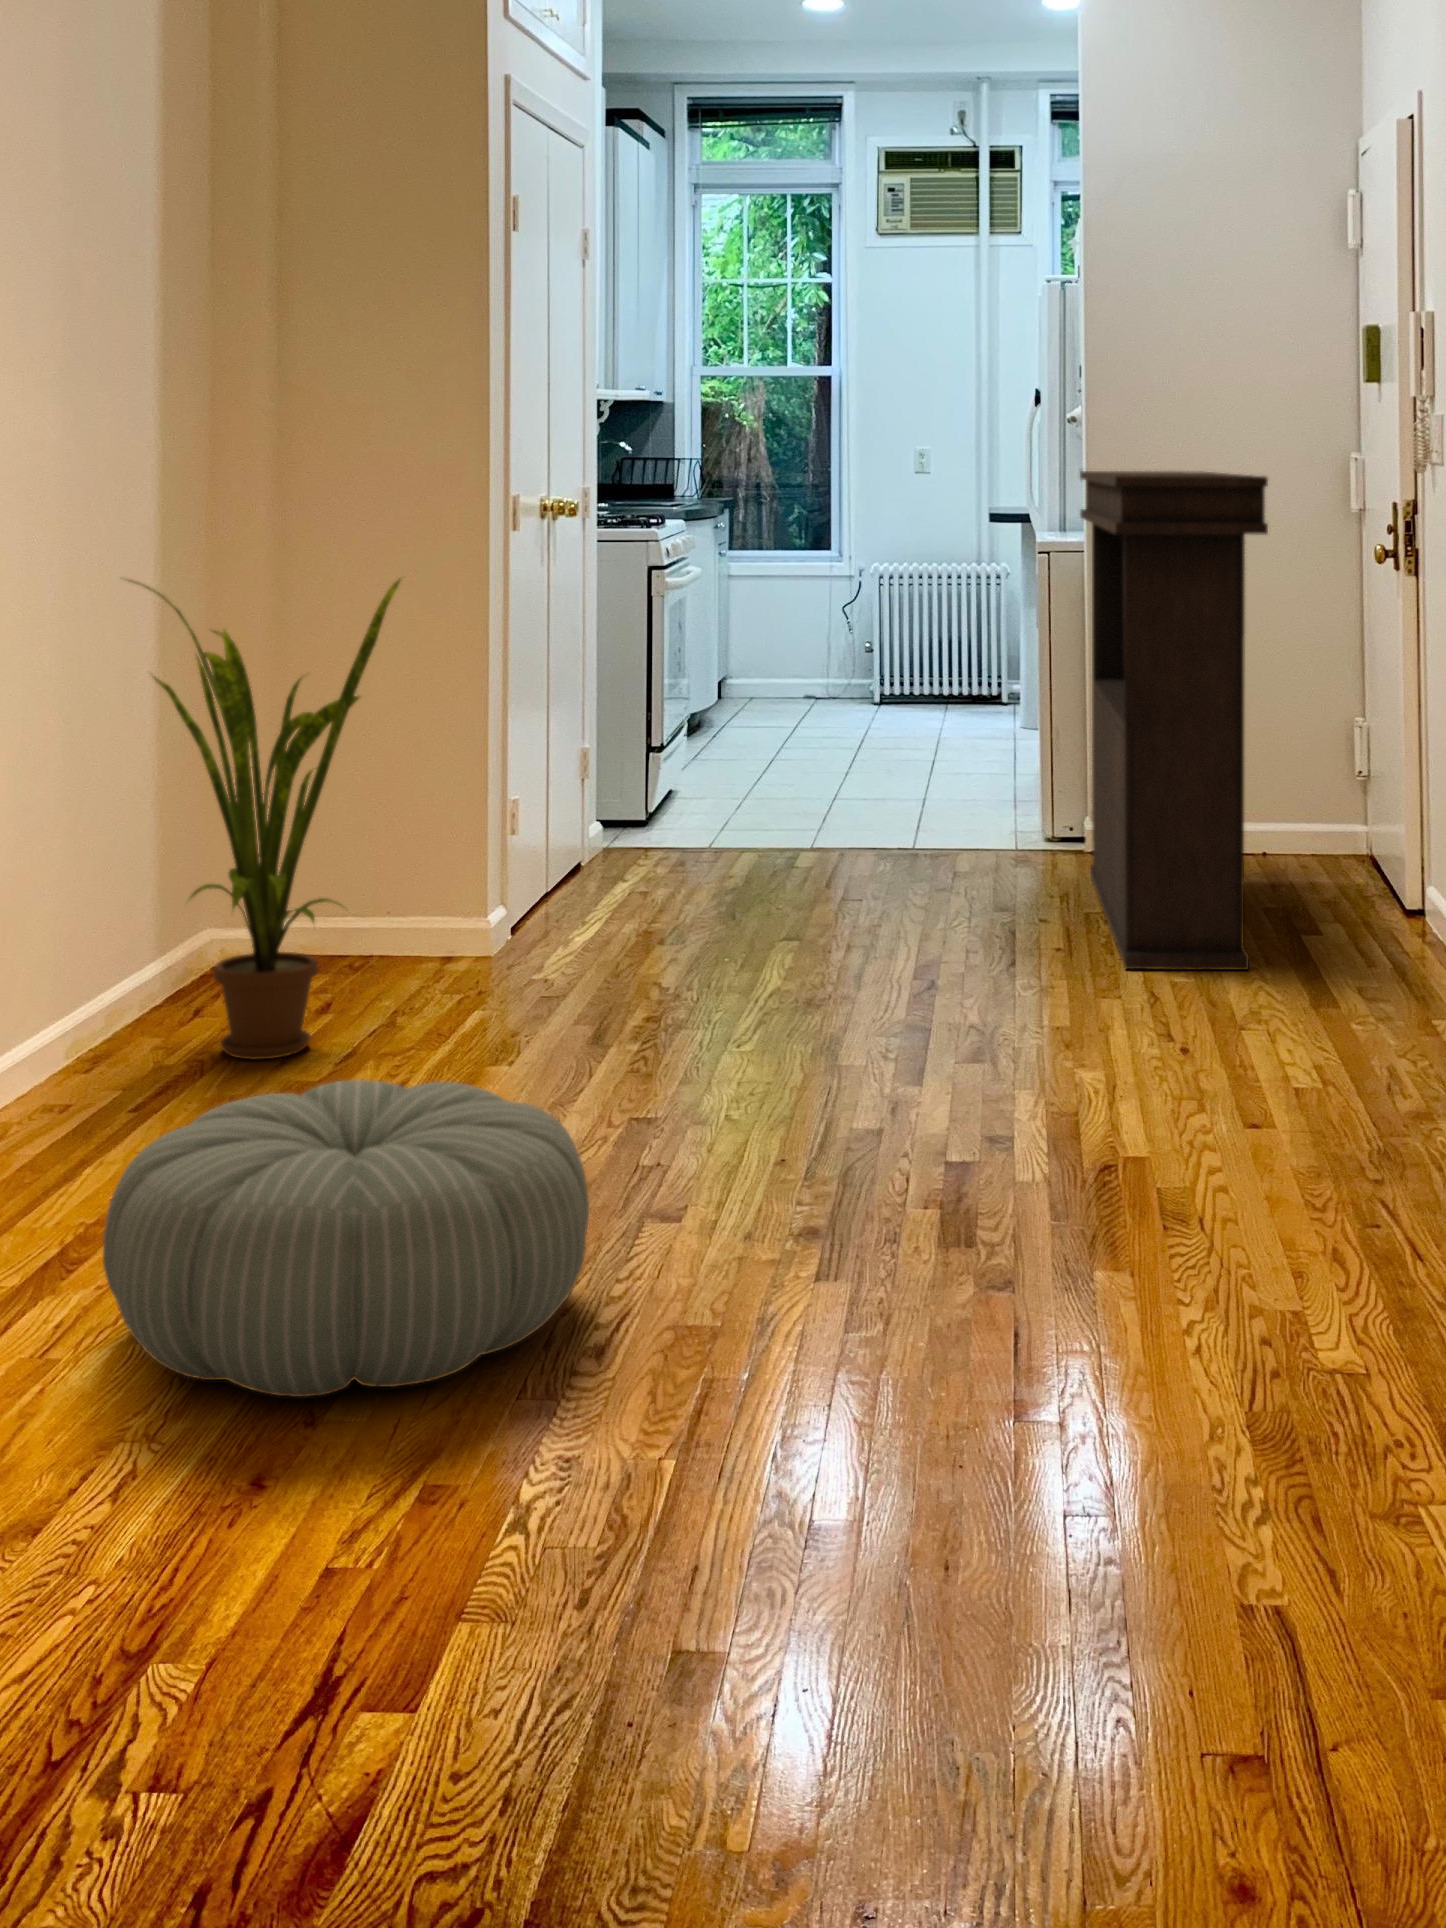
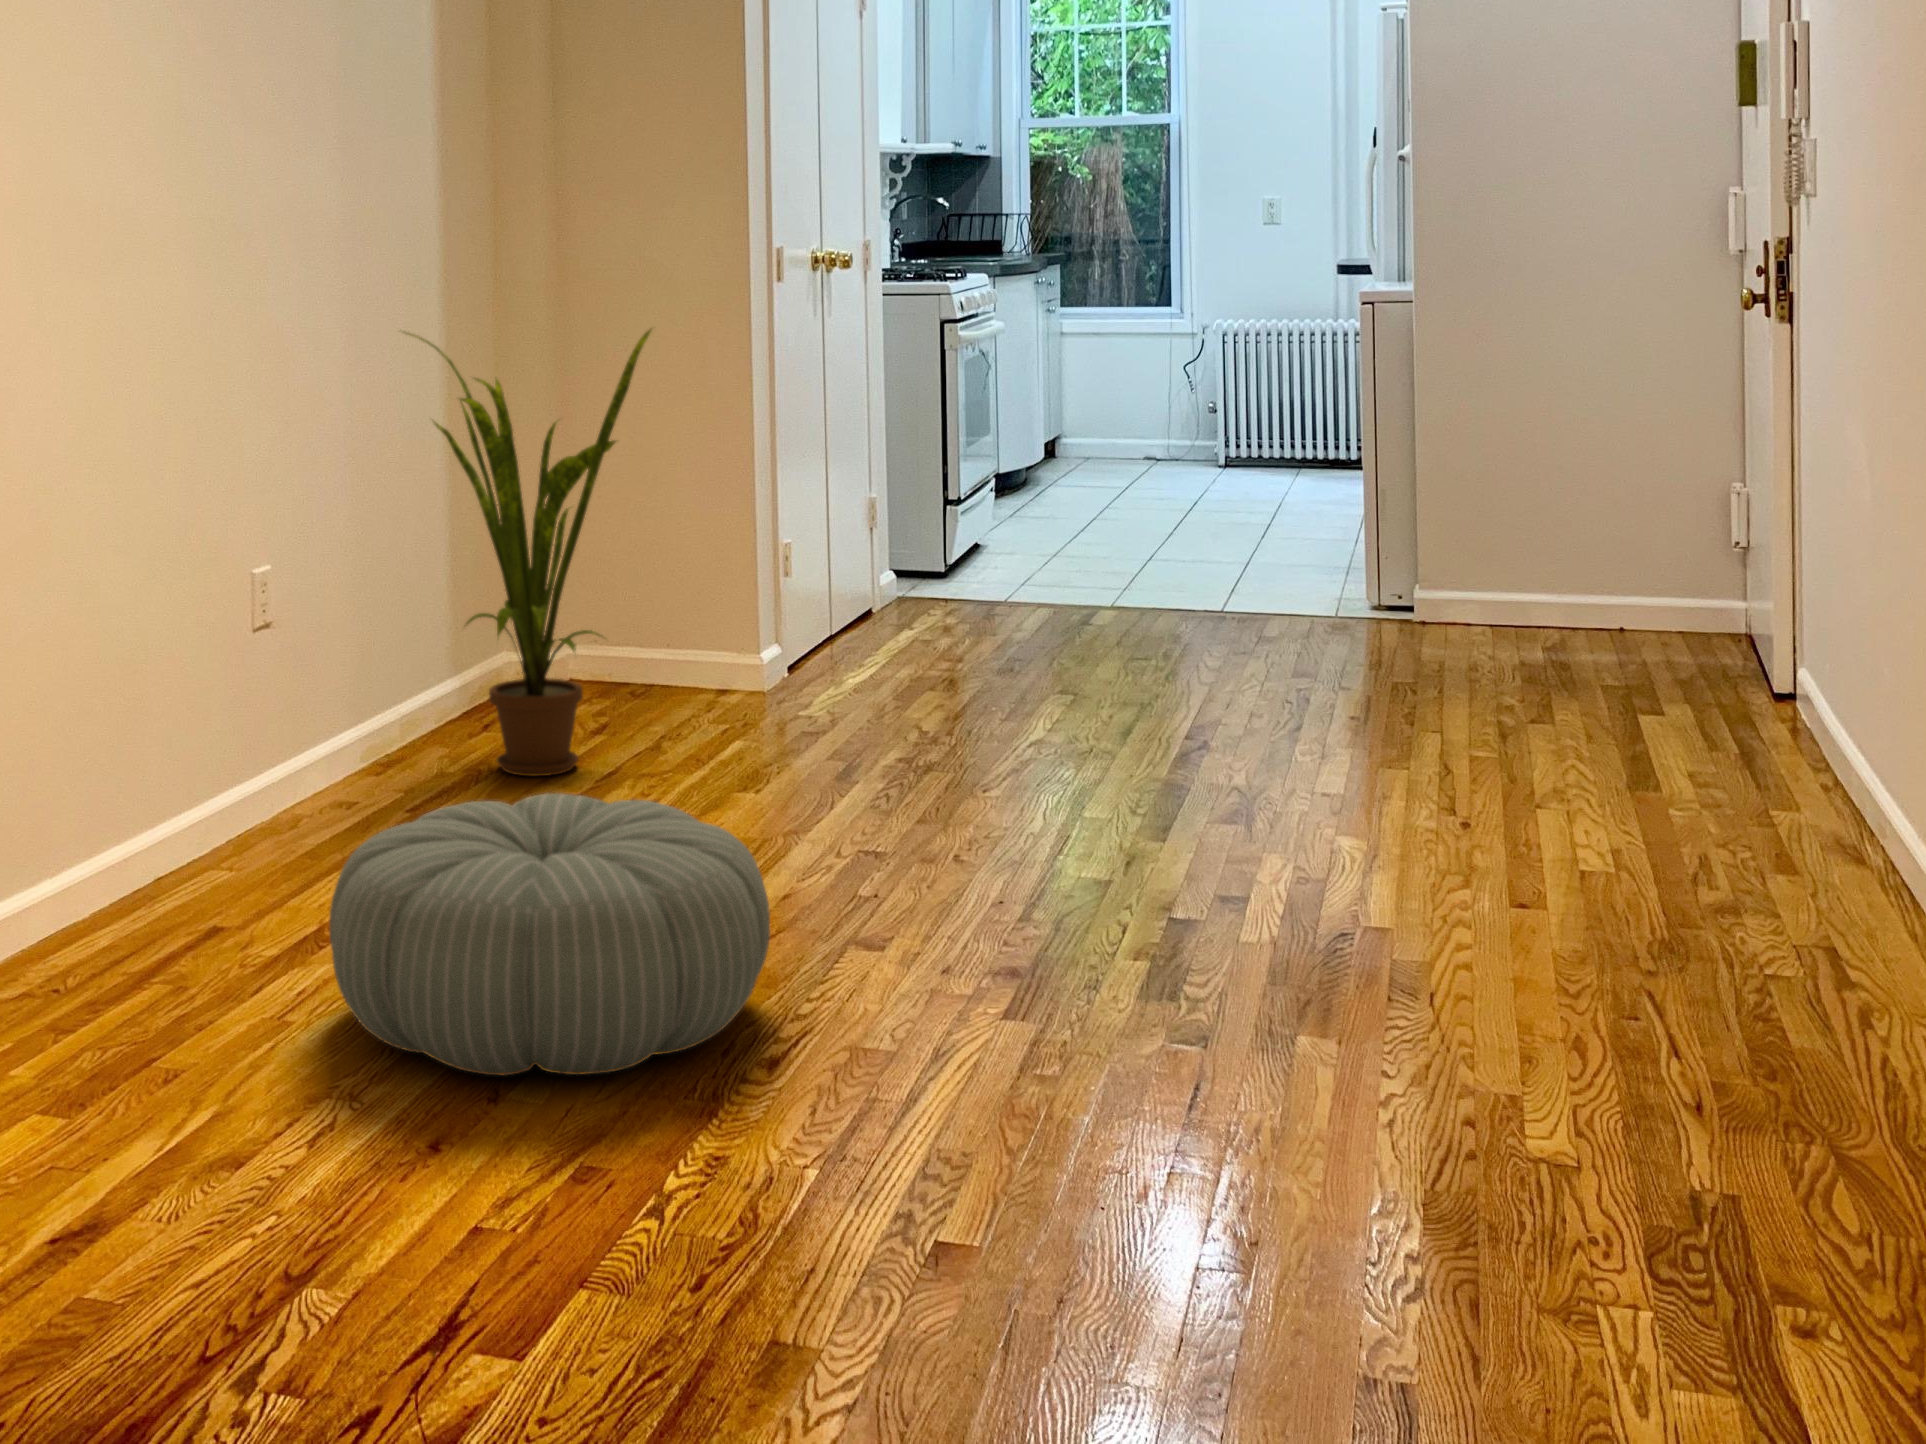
console table: present [1080,471,1268,970] -> none [1393,207,1582,743]

